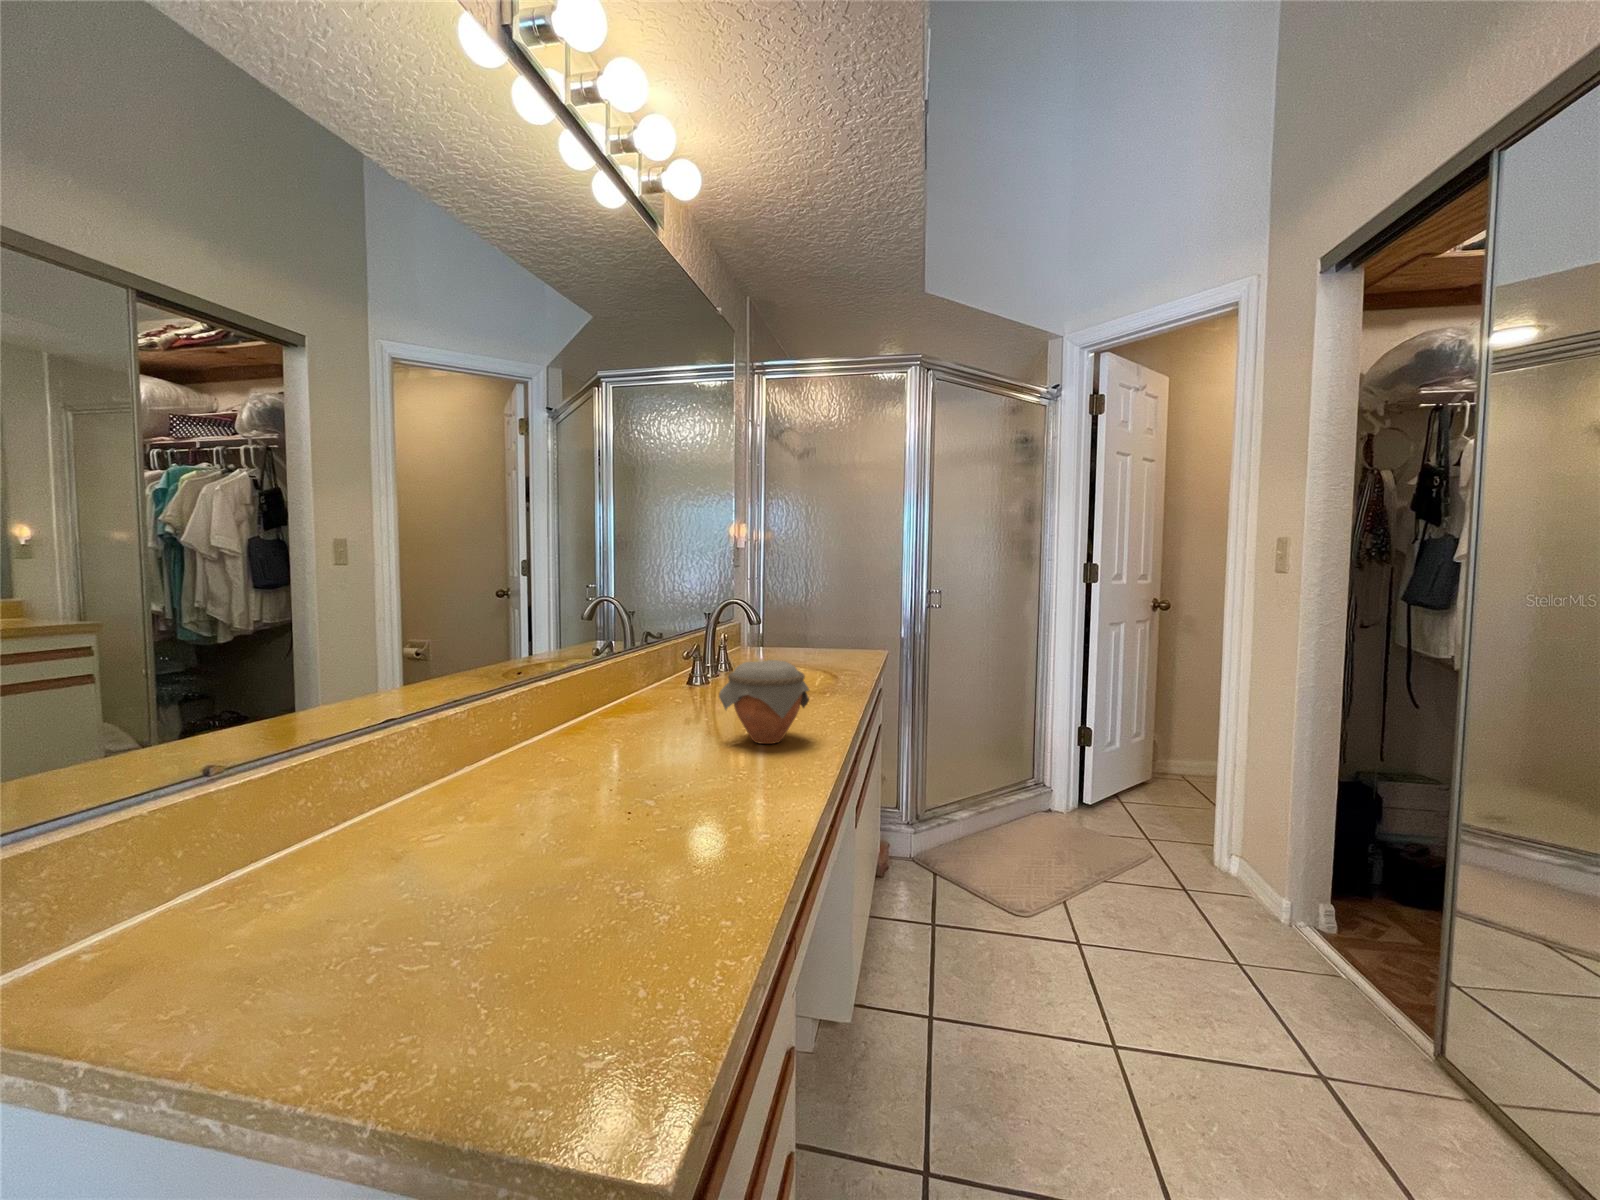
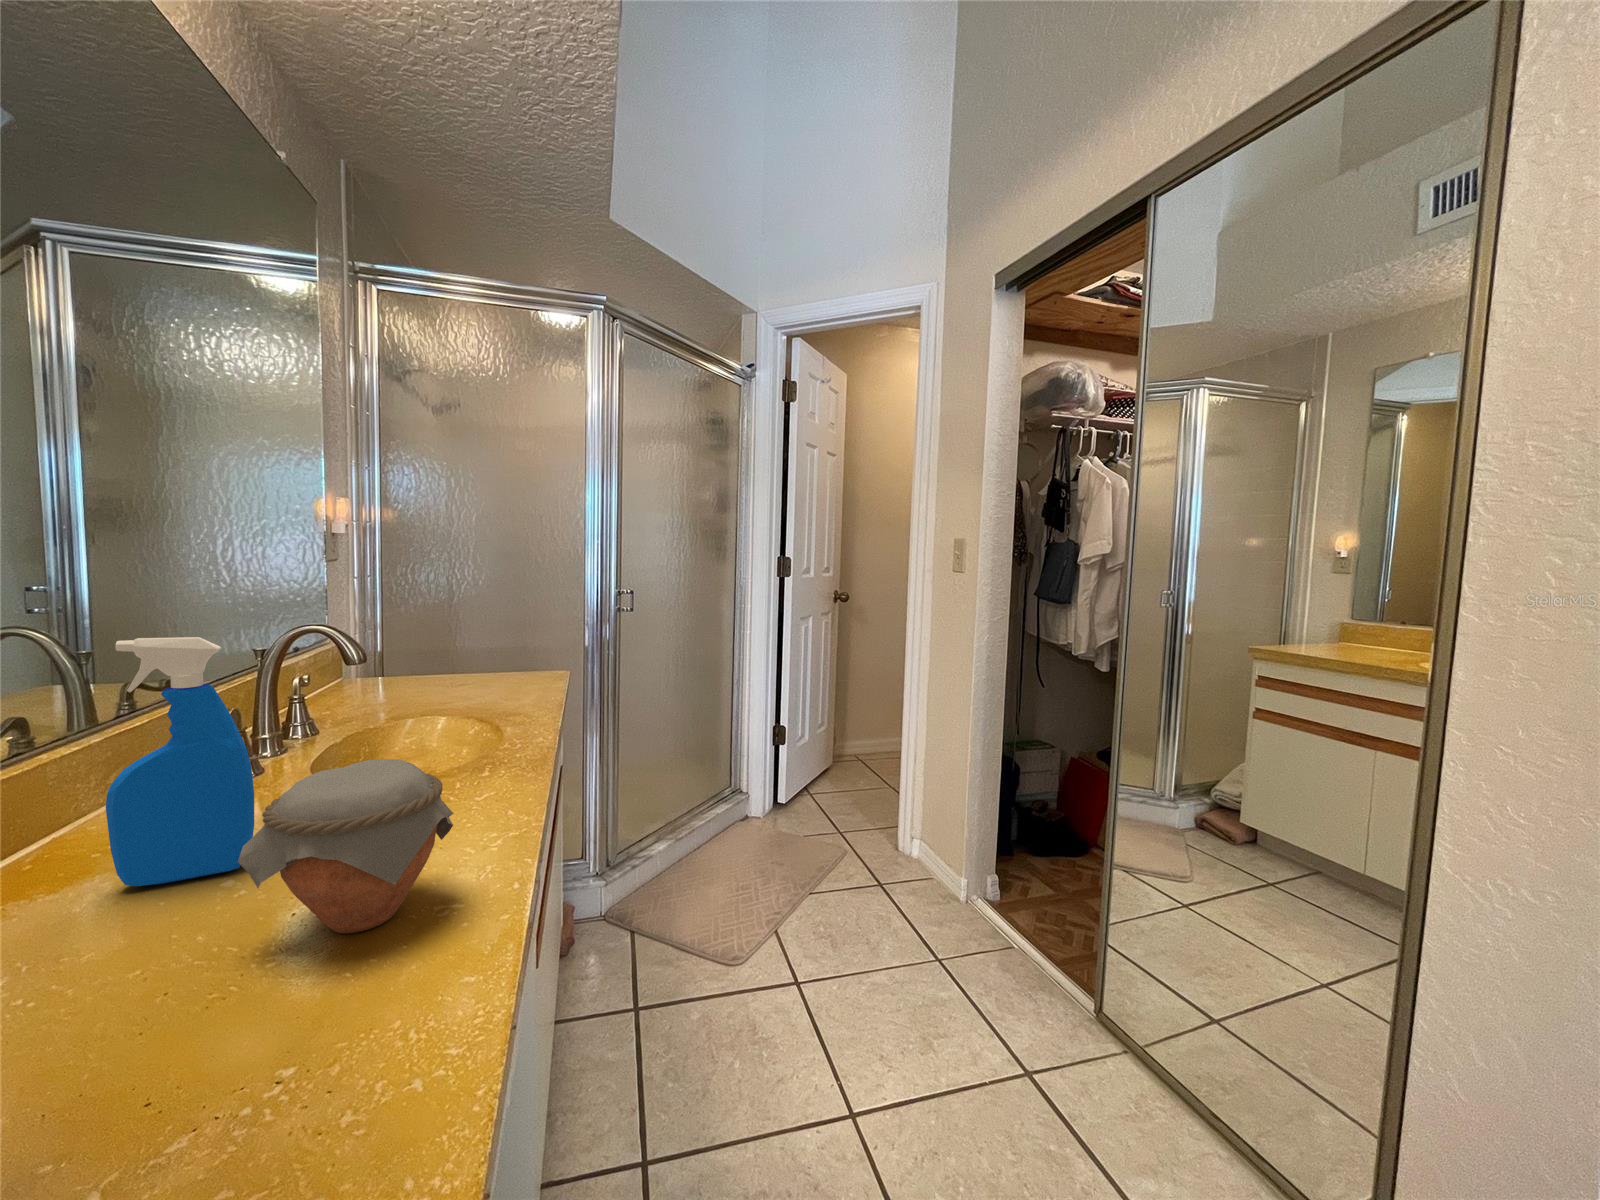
spray bottle: none [662,594,717,718] -> present [106,637,254,886]

